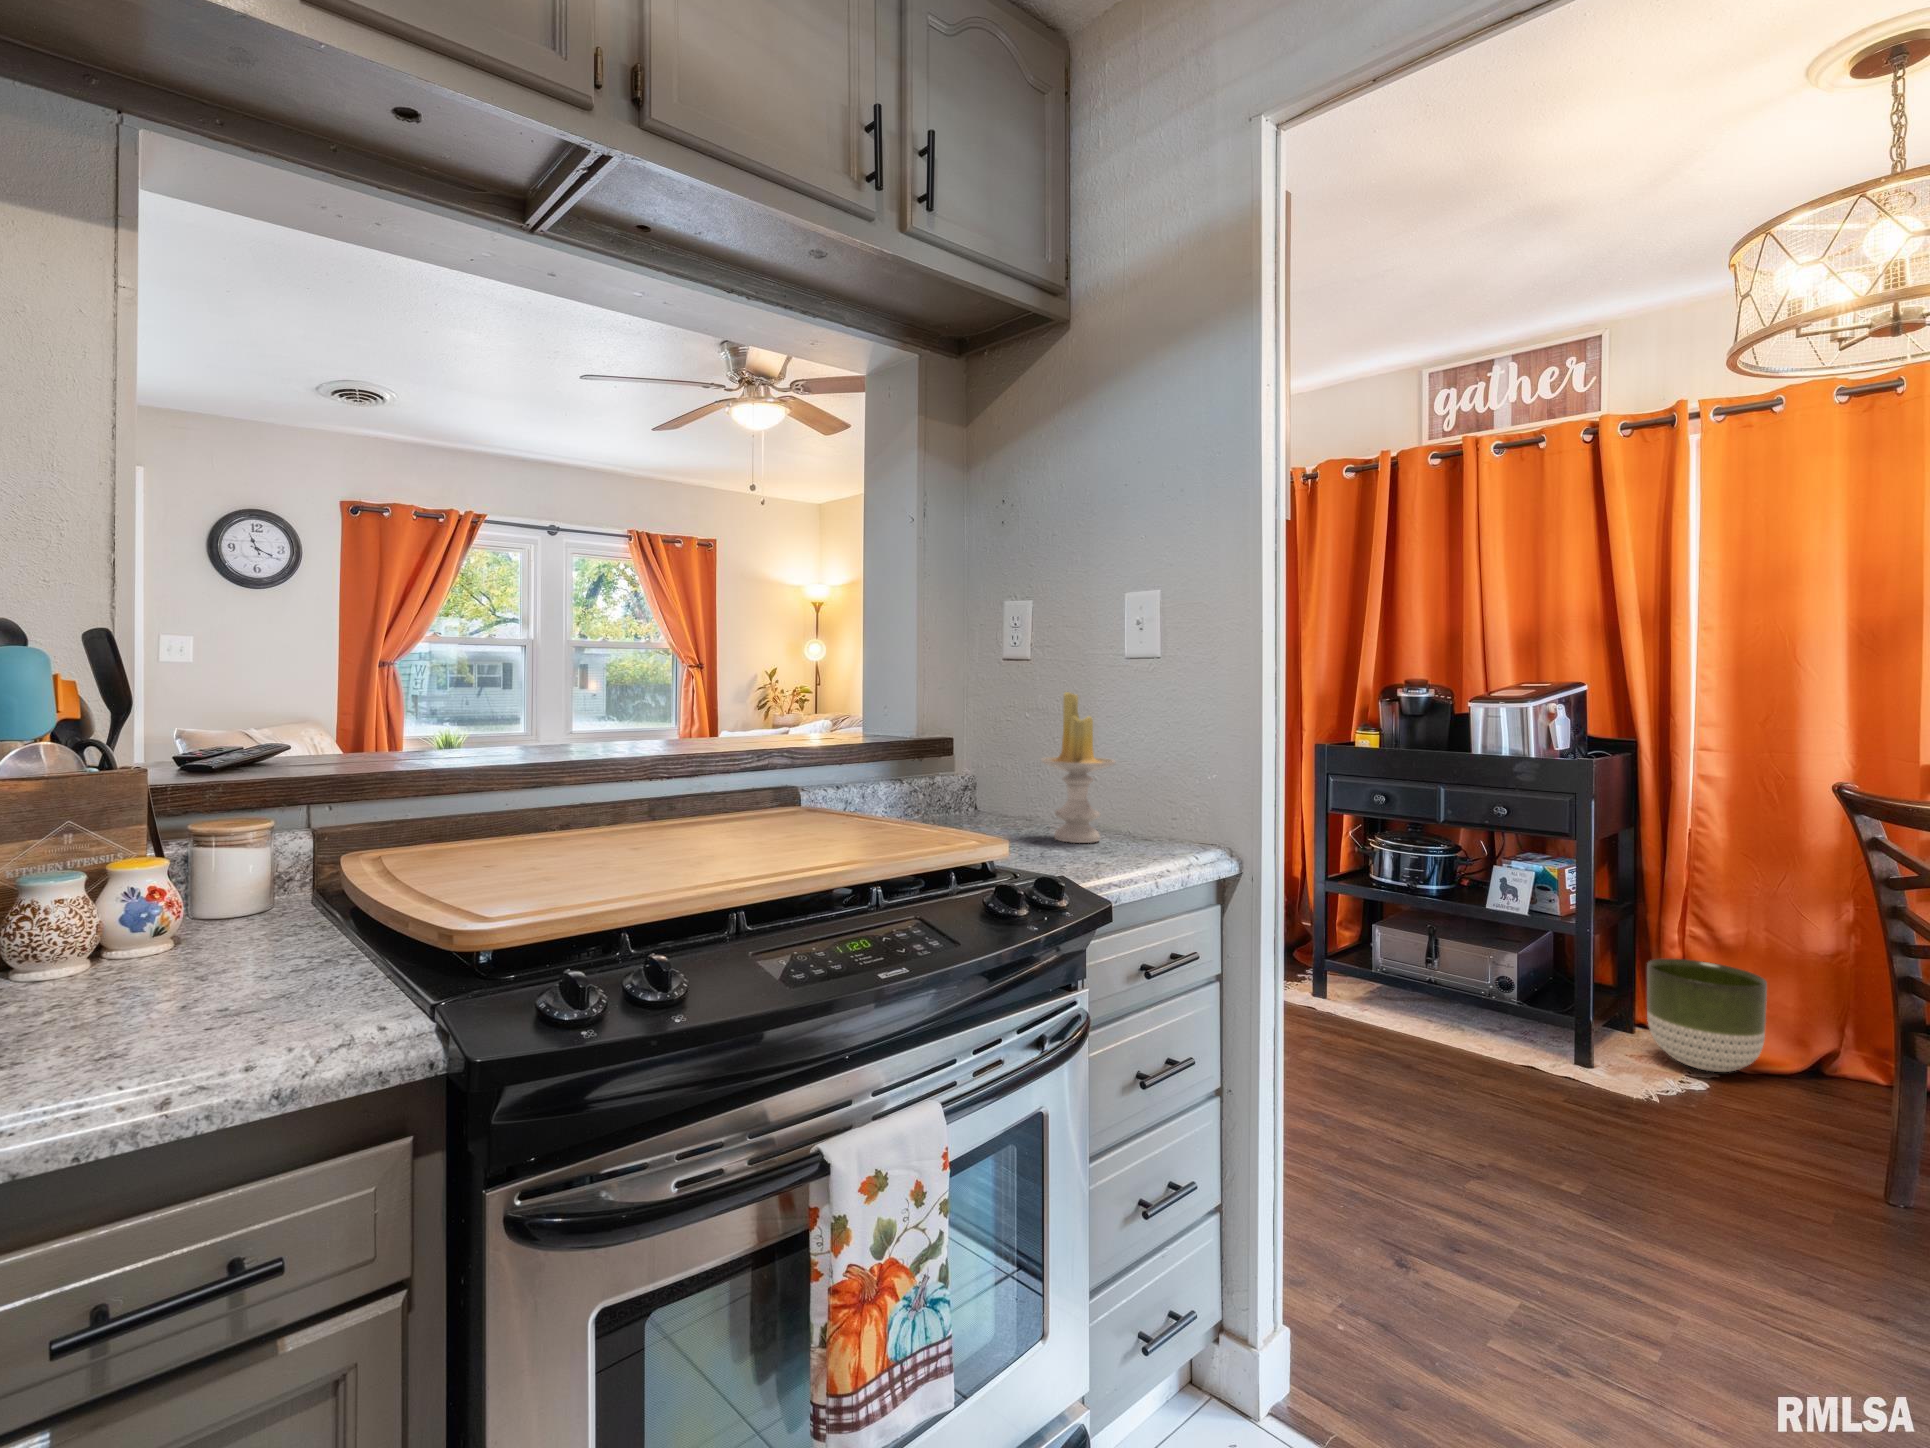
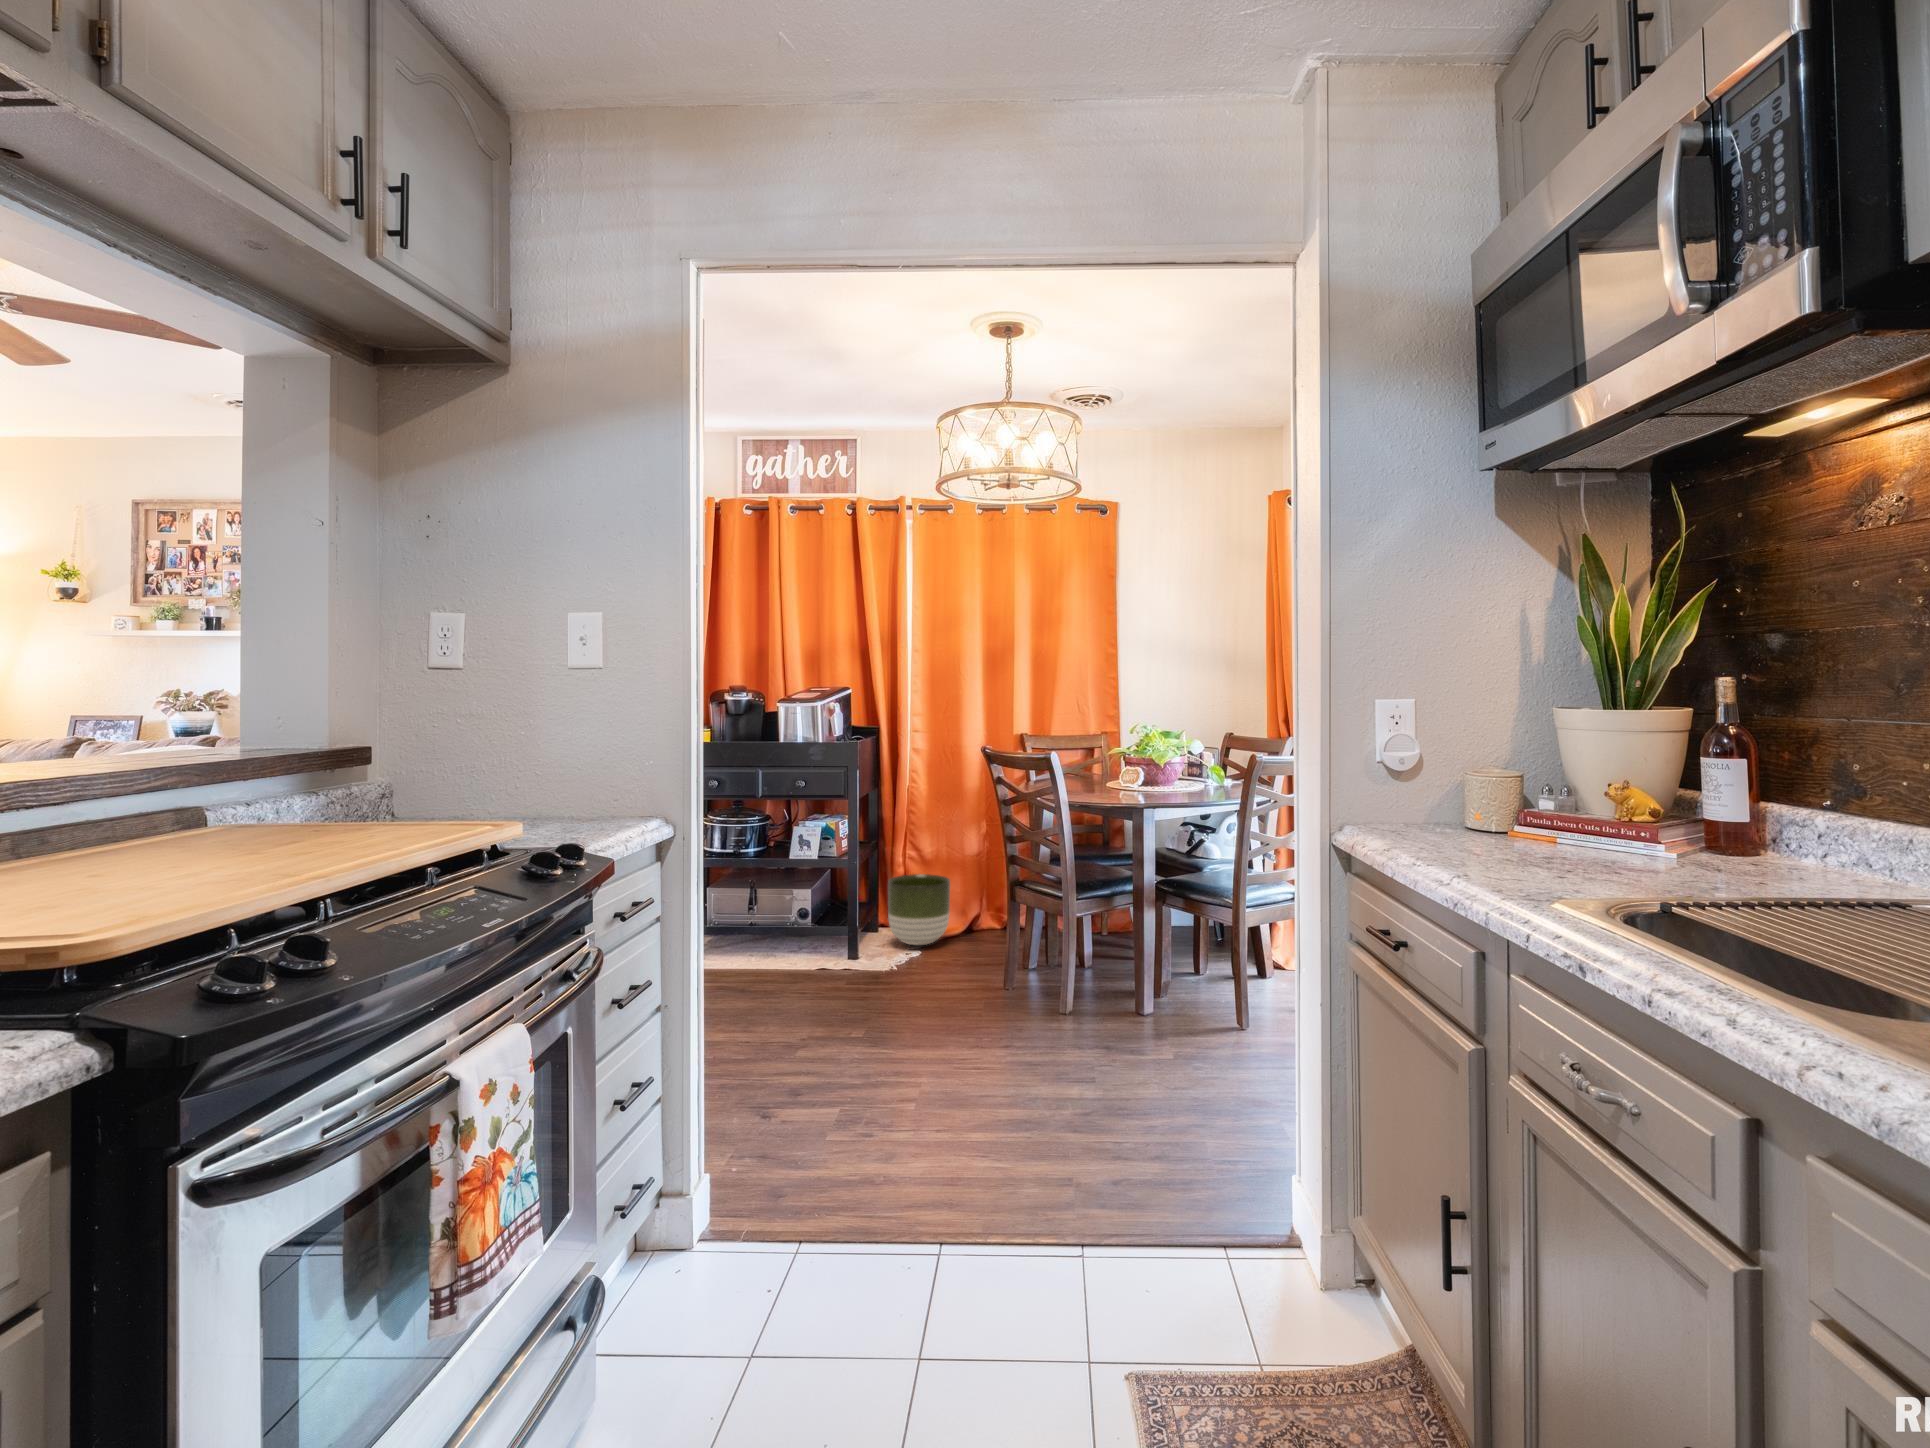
candle: present [1041,692,1115,843] -> none [501,697,573,827]

